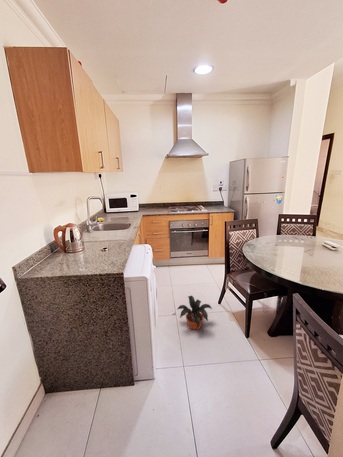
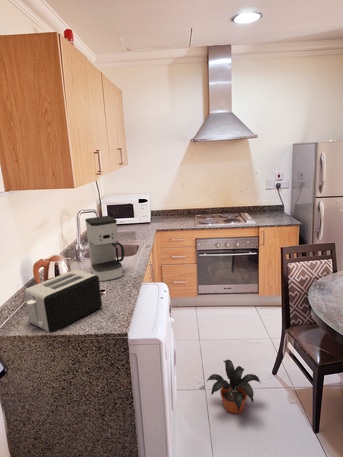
coffee maker: none [93,199,121,244] -> present [85,216,124,282]
toaster: none [47,233,105,274] -> present [24,270,102,333]

